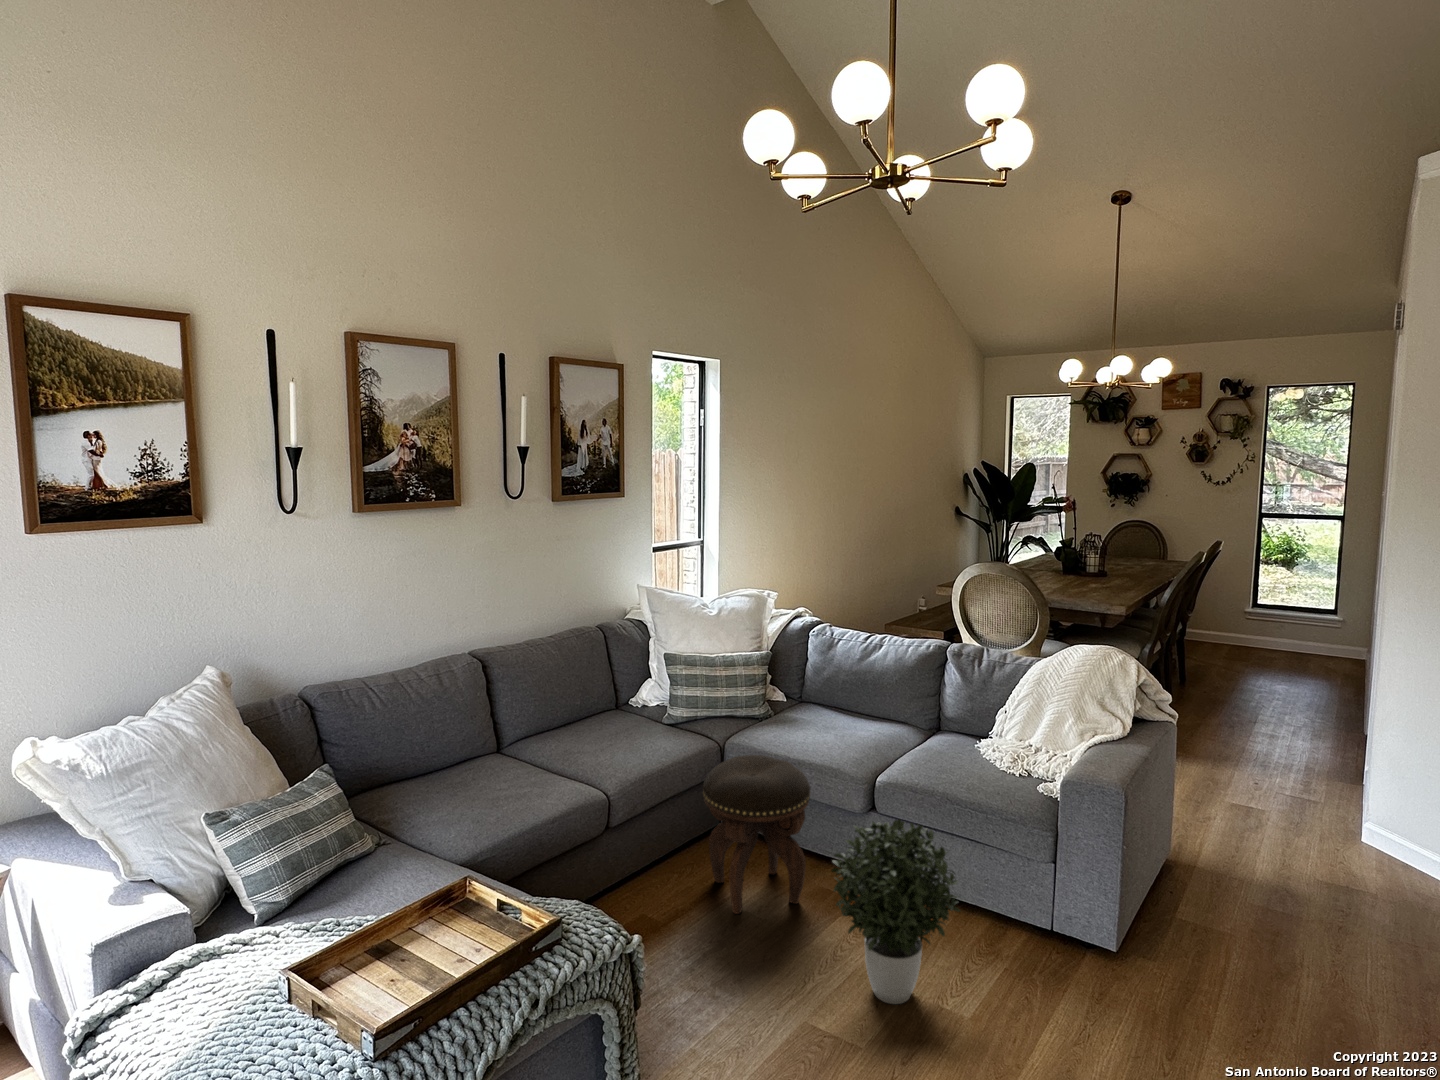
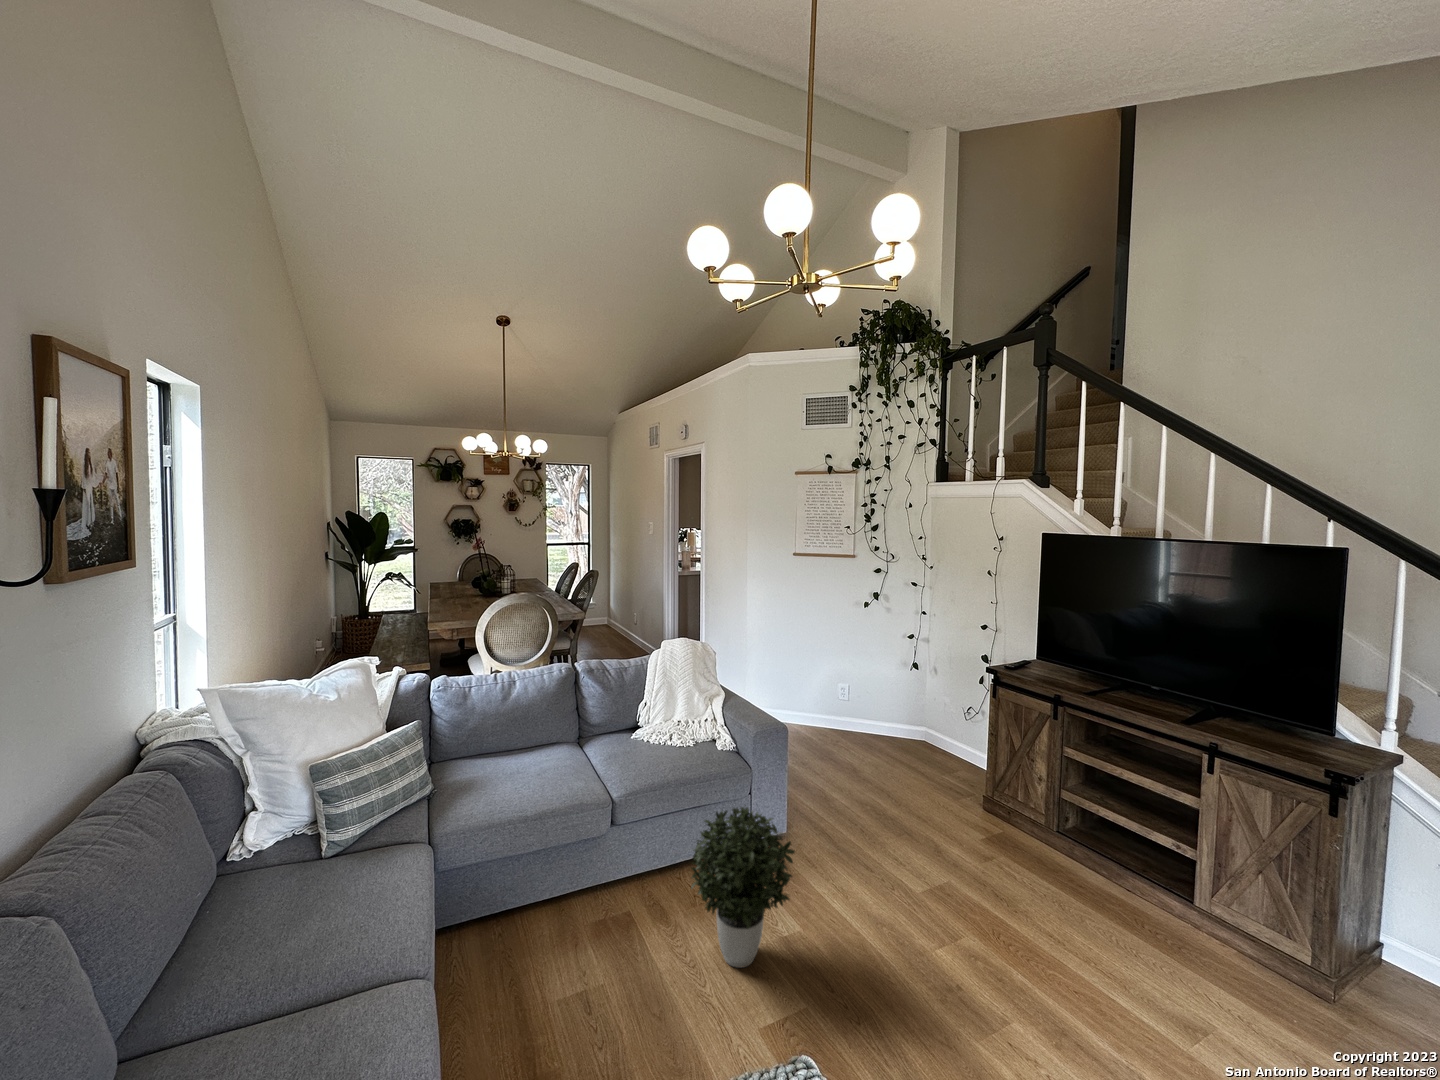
footstool: present [703,755,810,914] -> none [482,818,601,1004]

